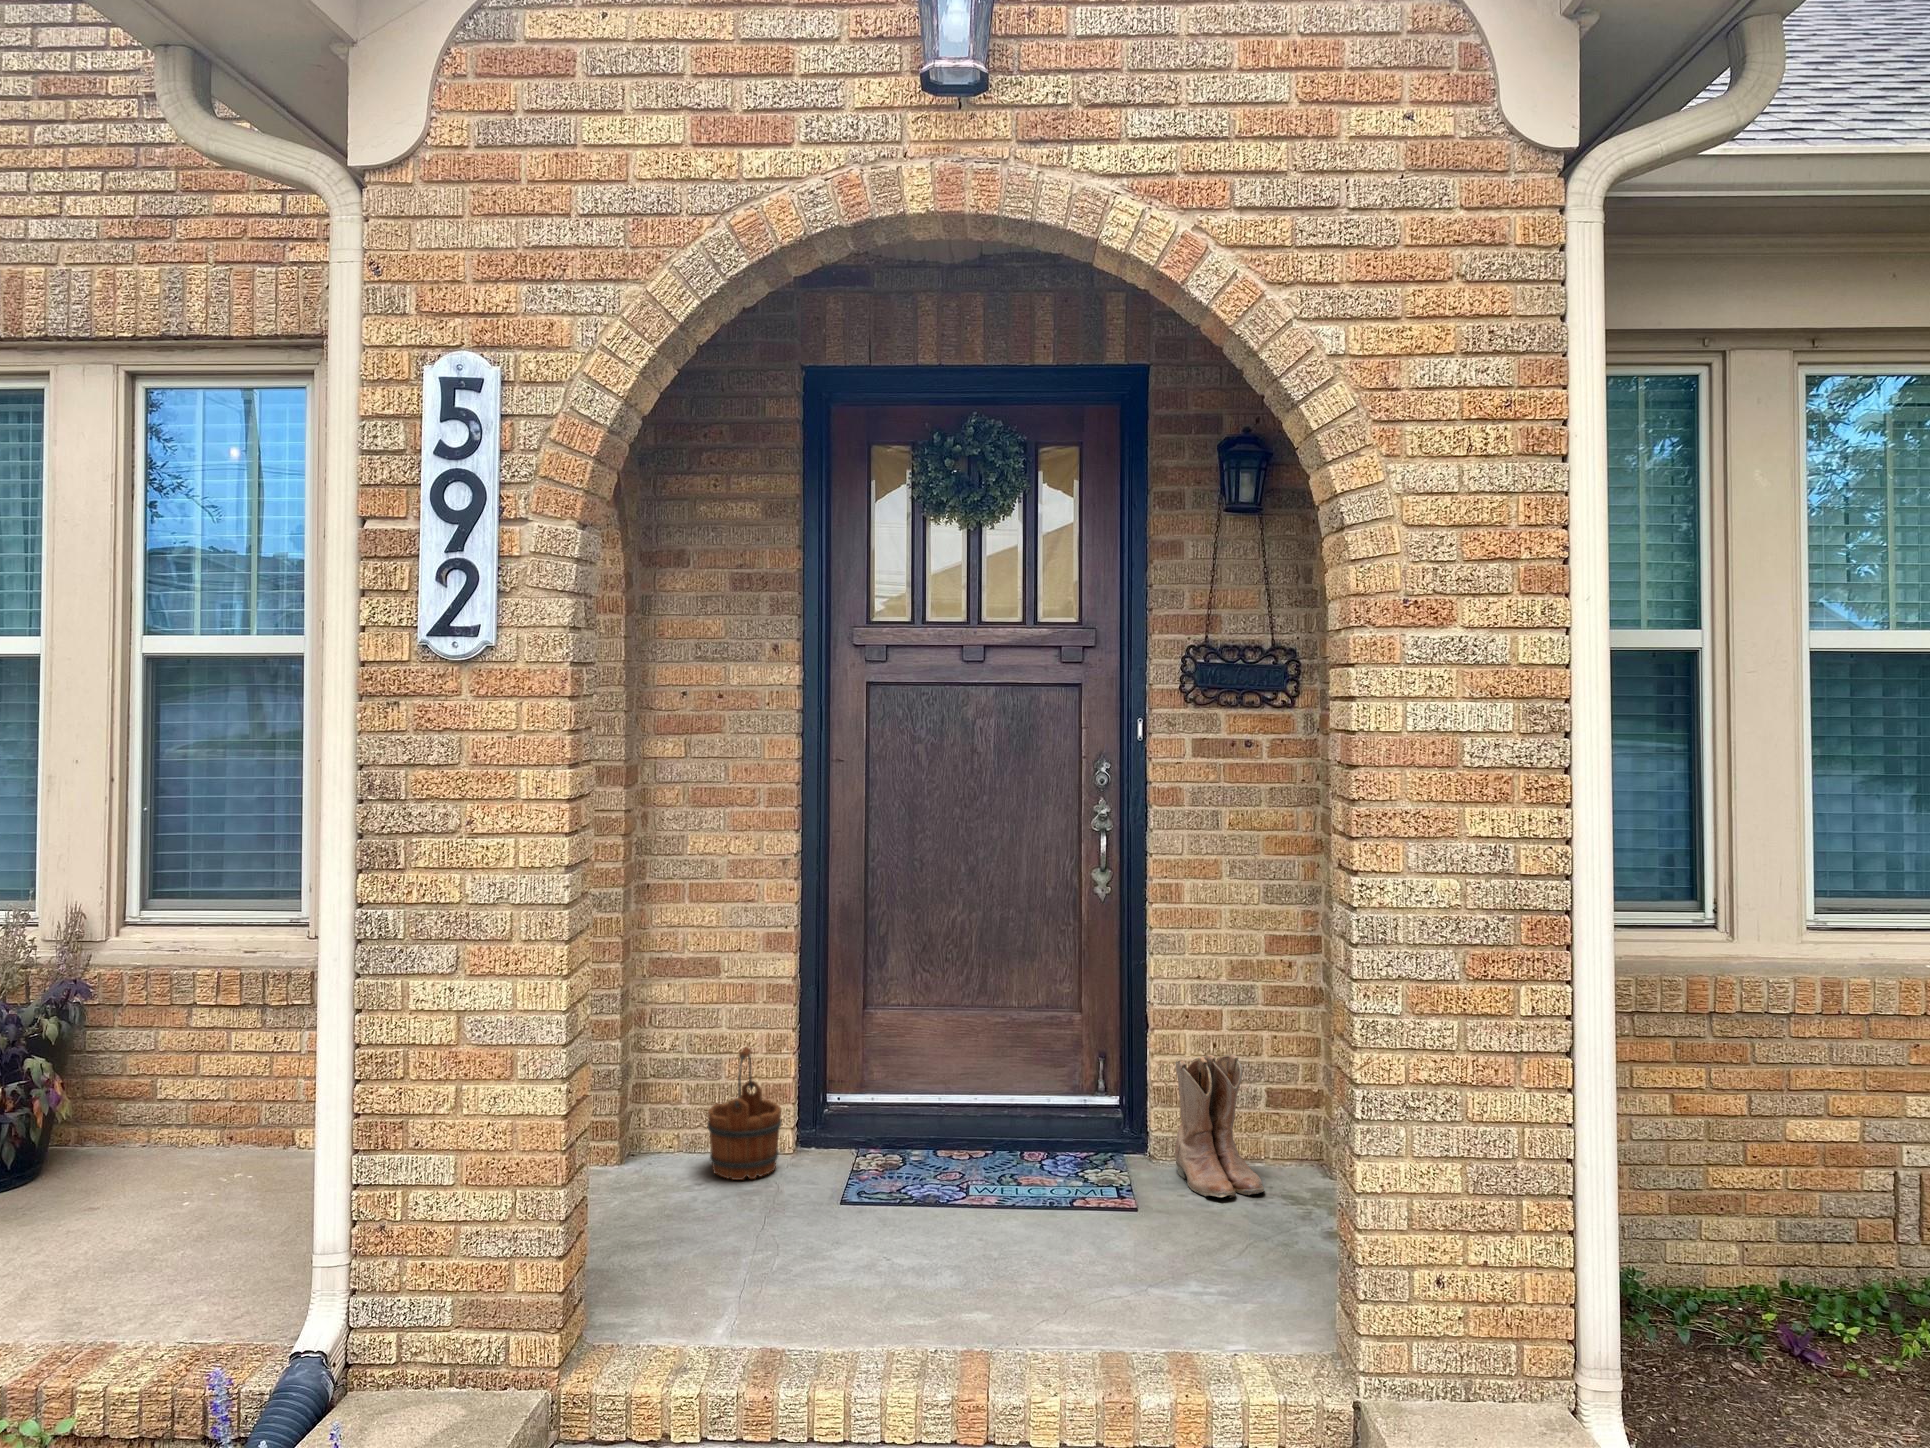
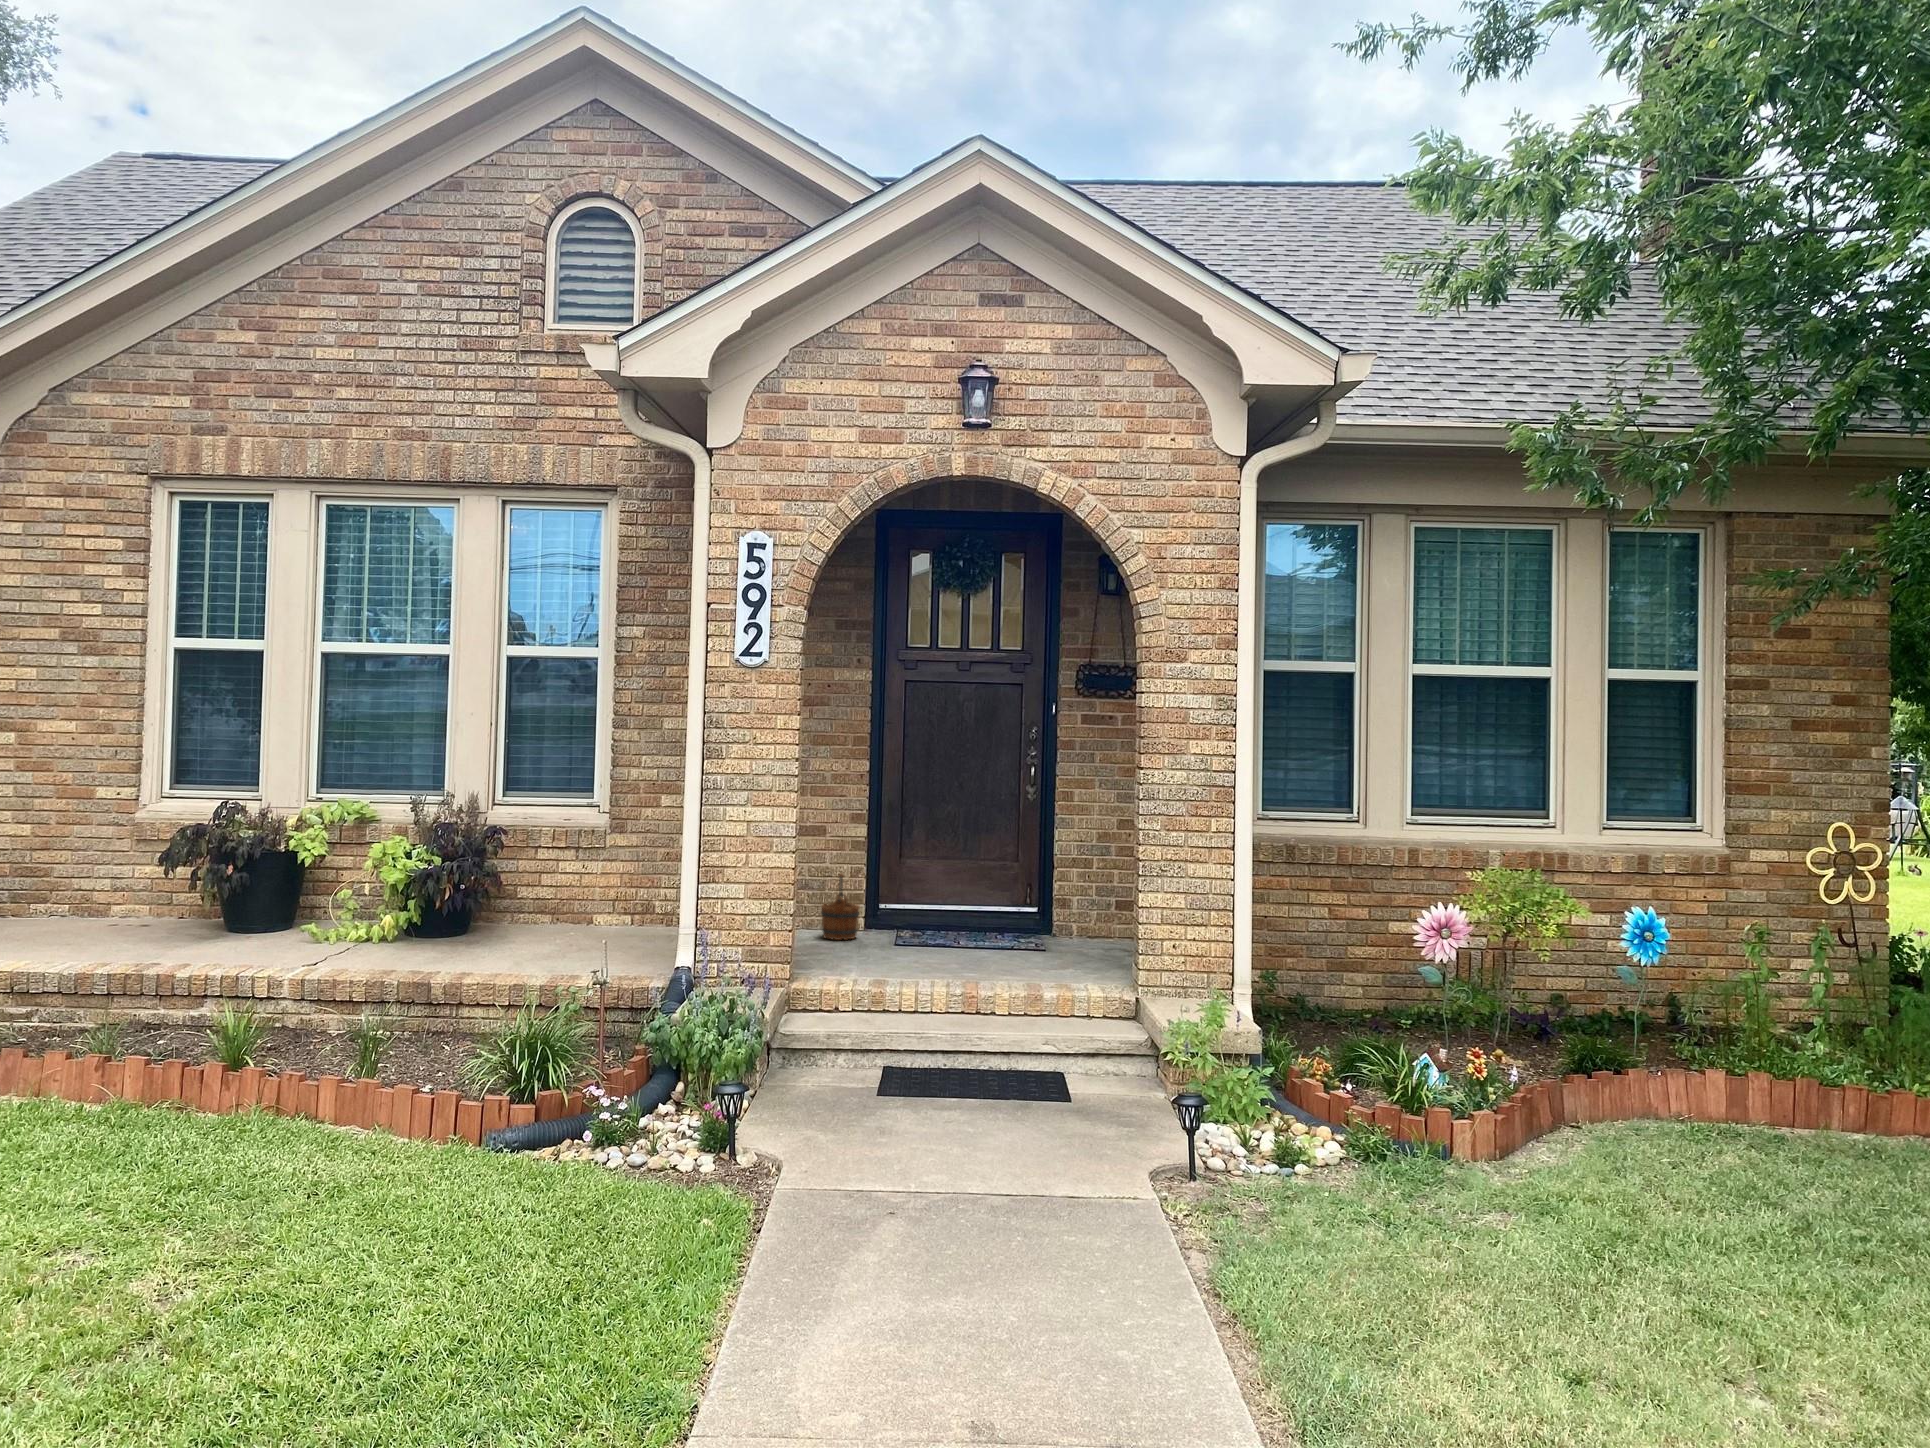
boots: present [1175,1054,1264,1198] -> none [1067,881,1112,949]

